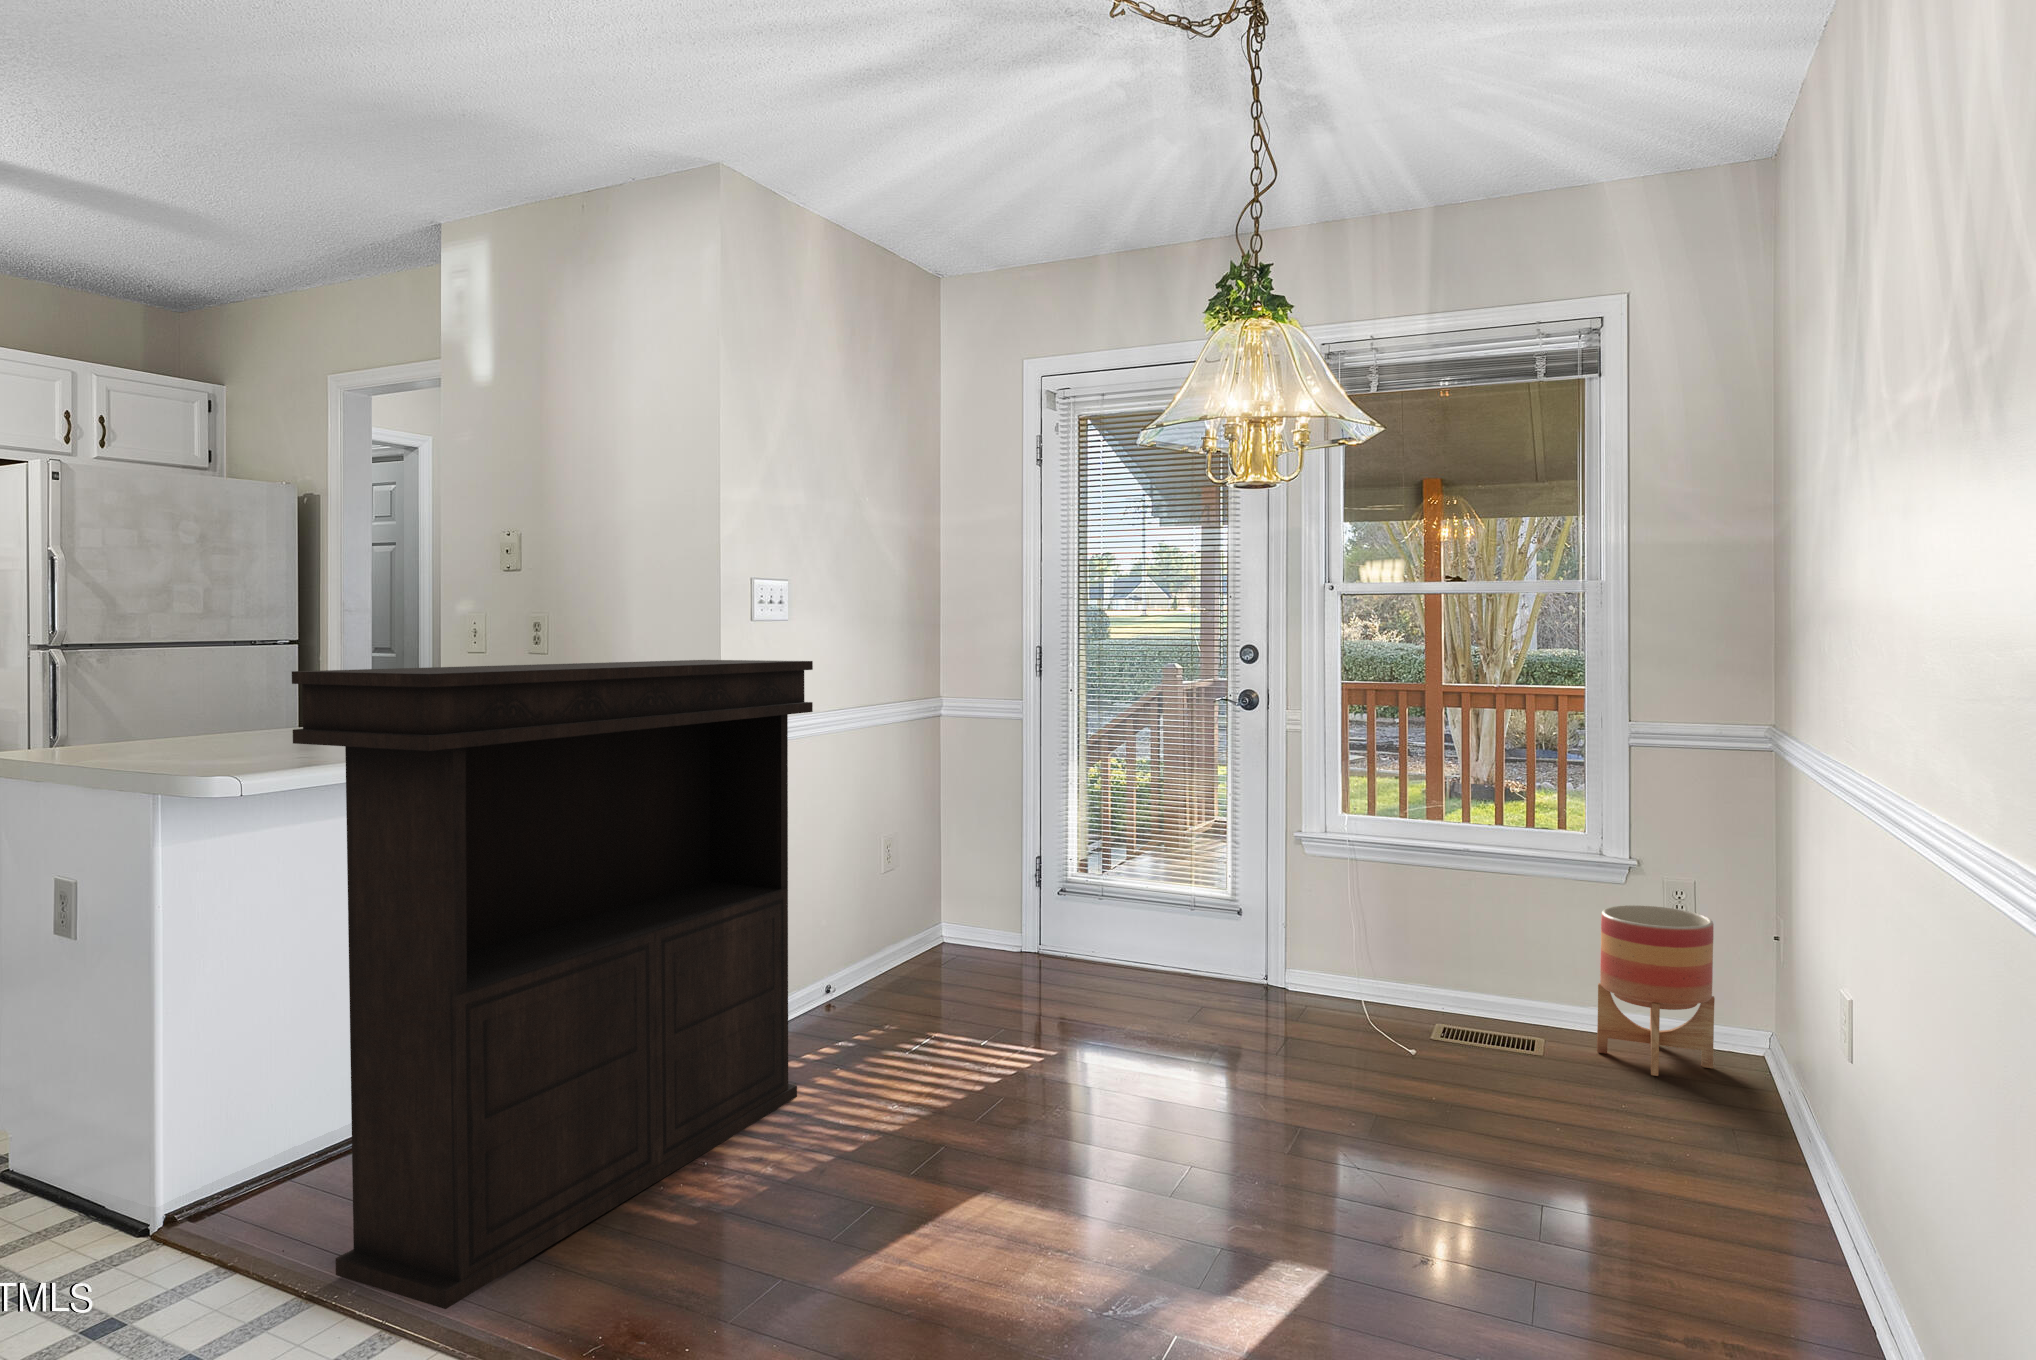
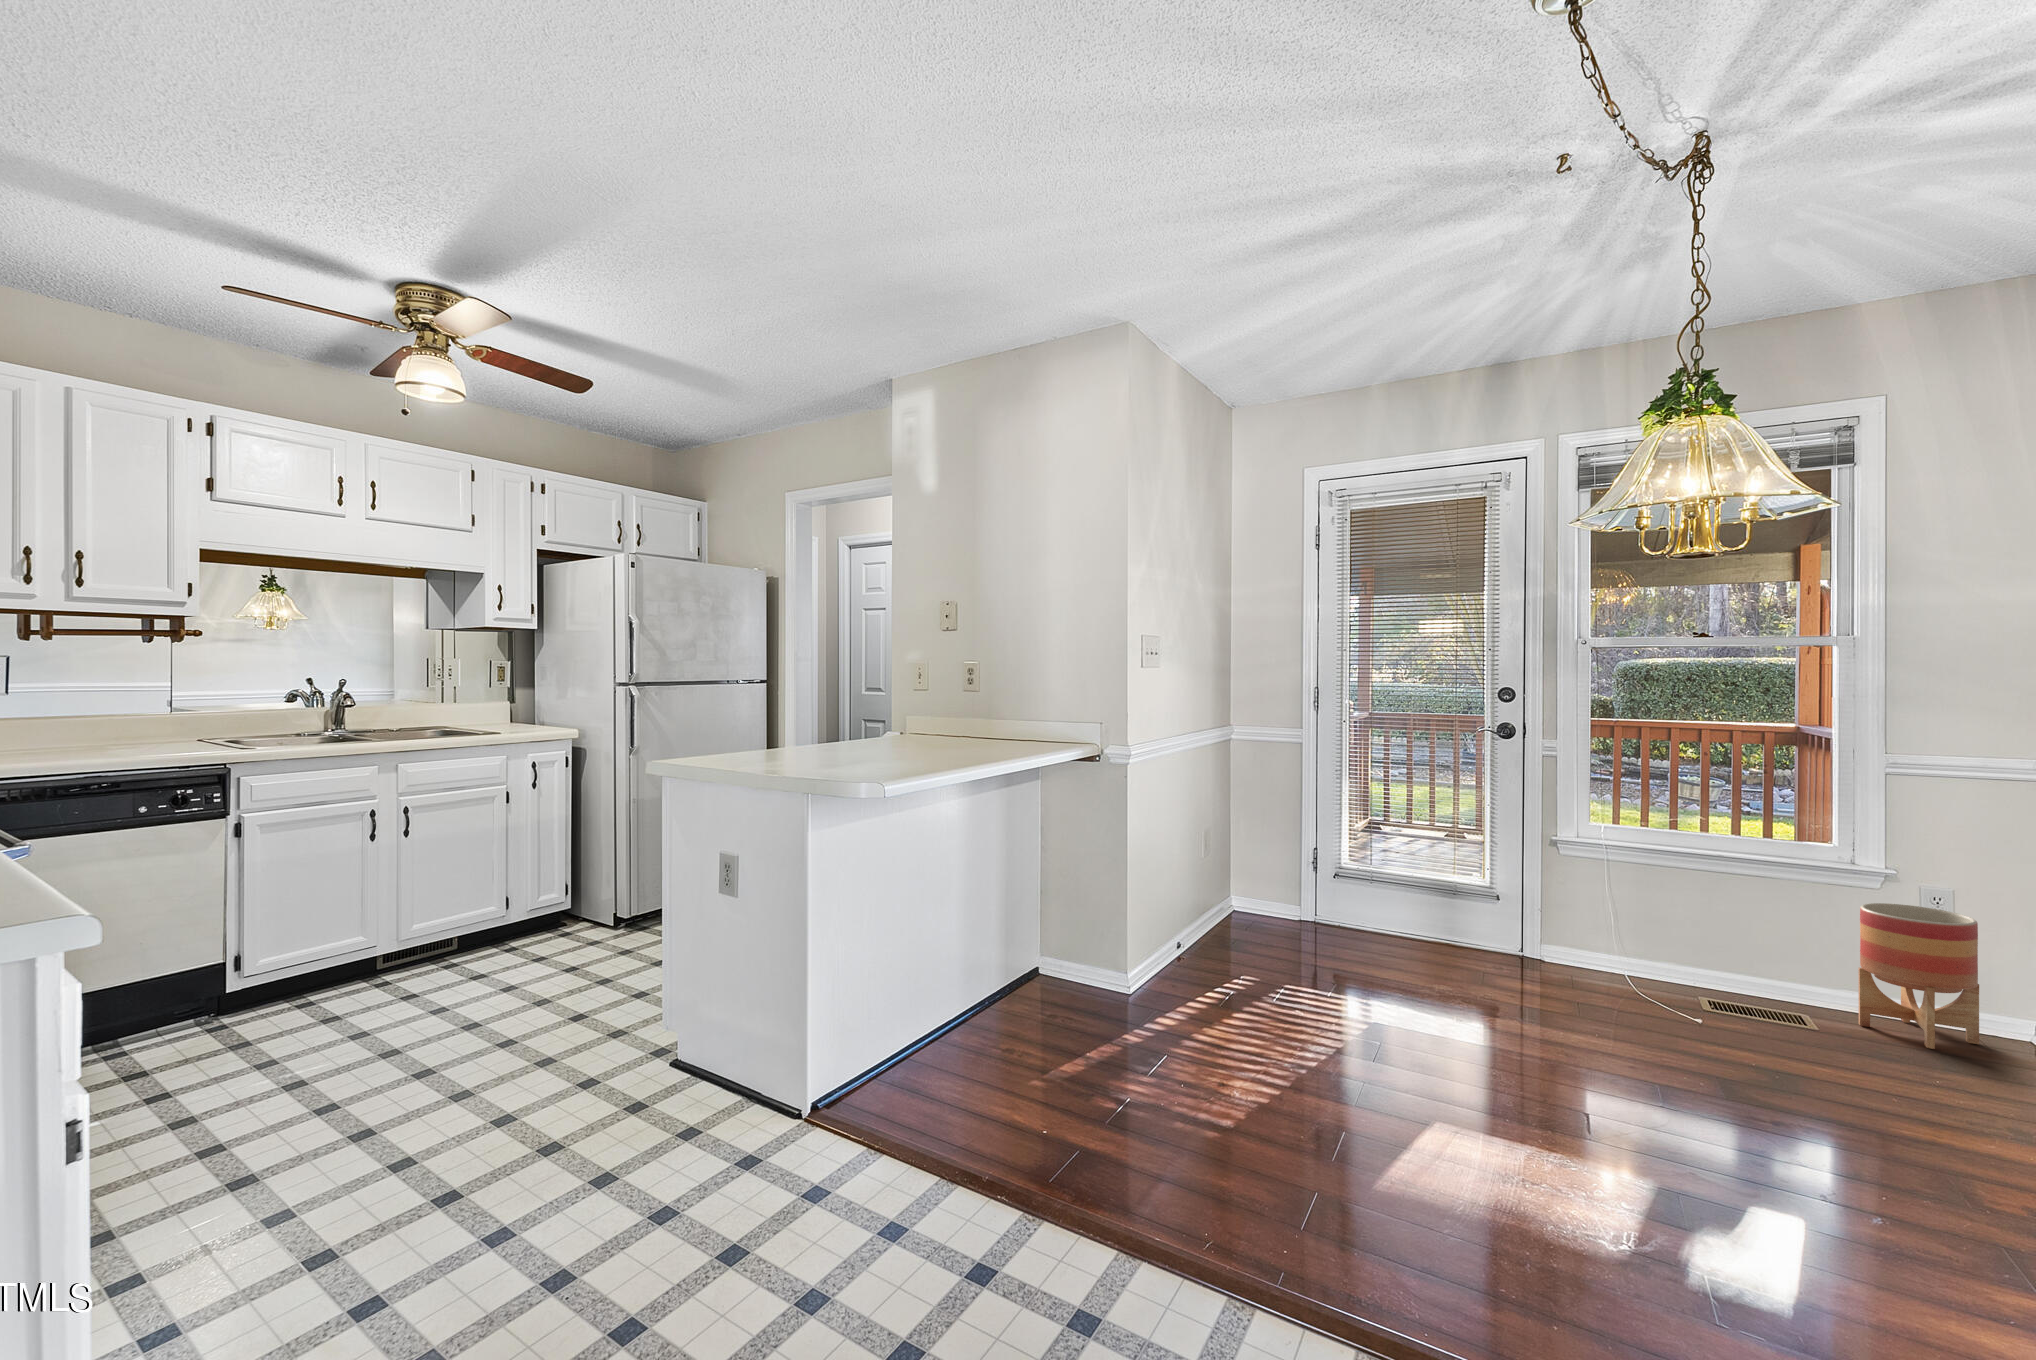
console table: present [292,660,813,1309] -> none [940,695,1225,1196]

